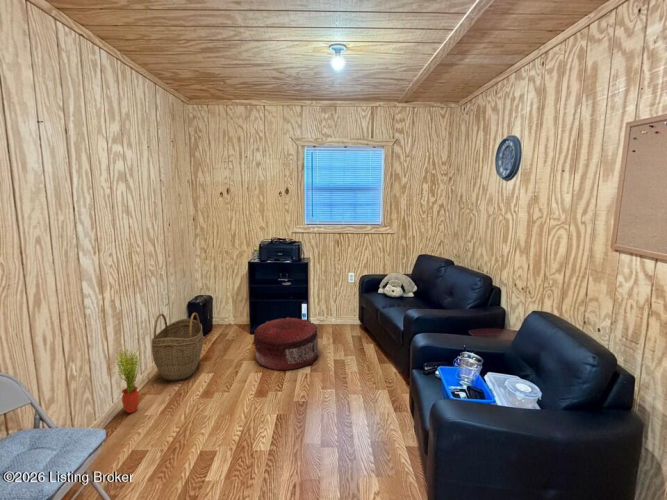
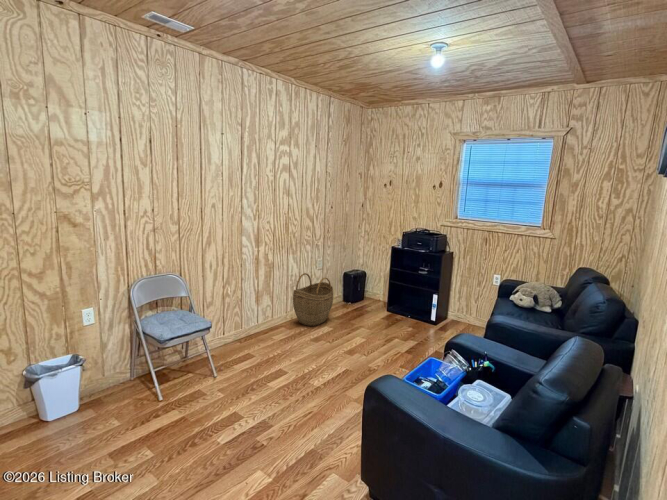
pouf: present [254,317,319,370] -> none [366,301,428,349]
potted plant: present [114,349,141,413] -> none [258,288,277,333]

